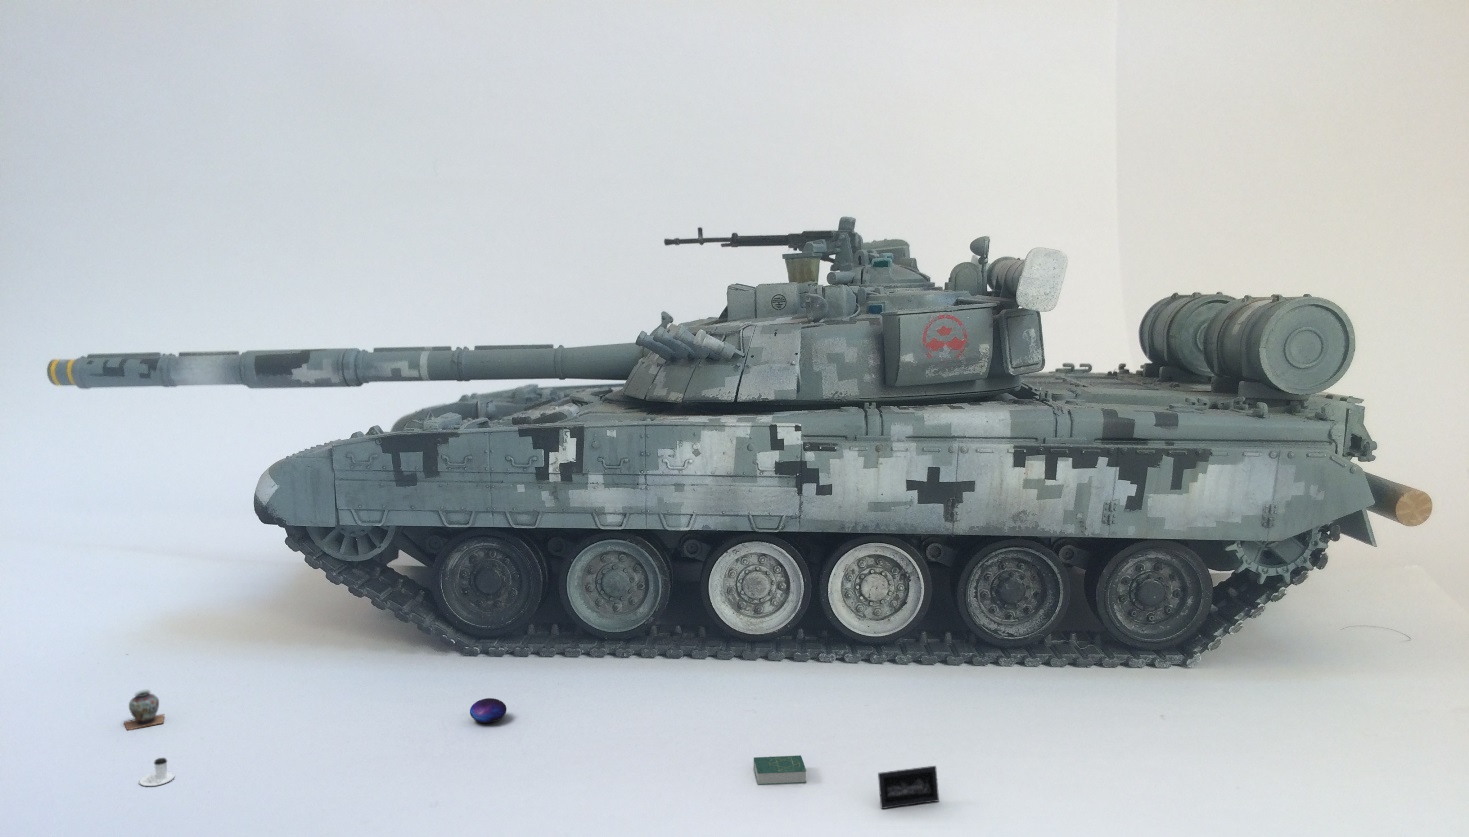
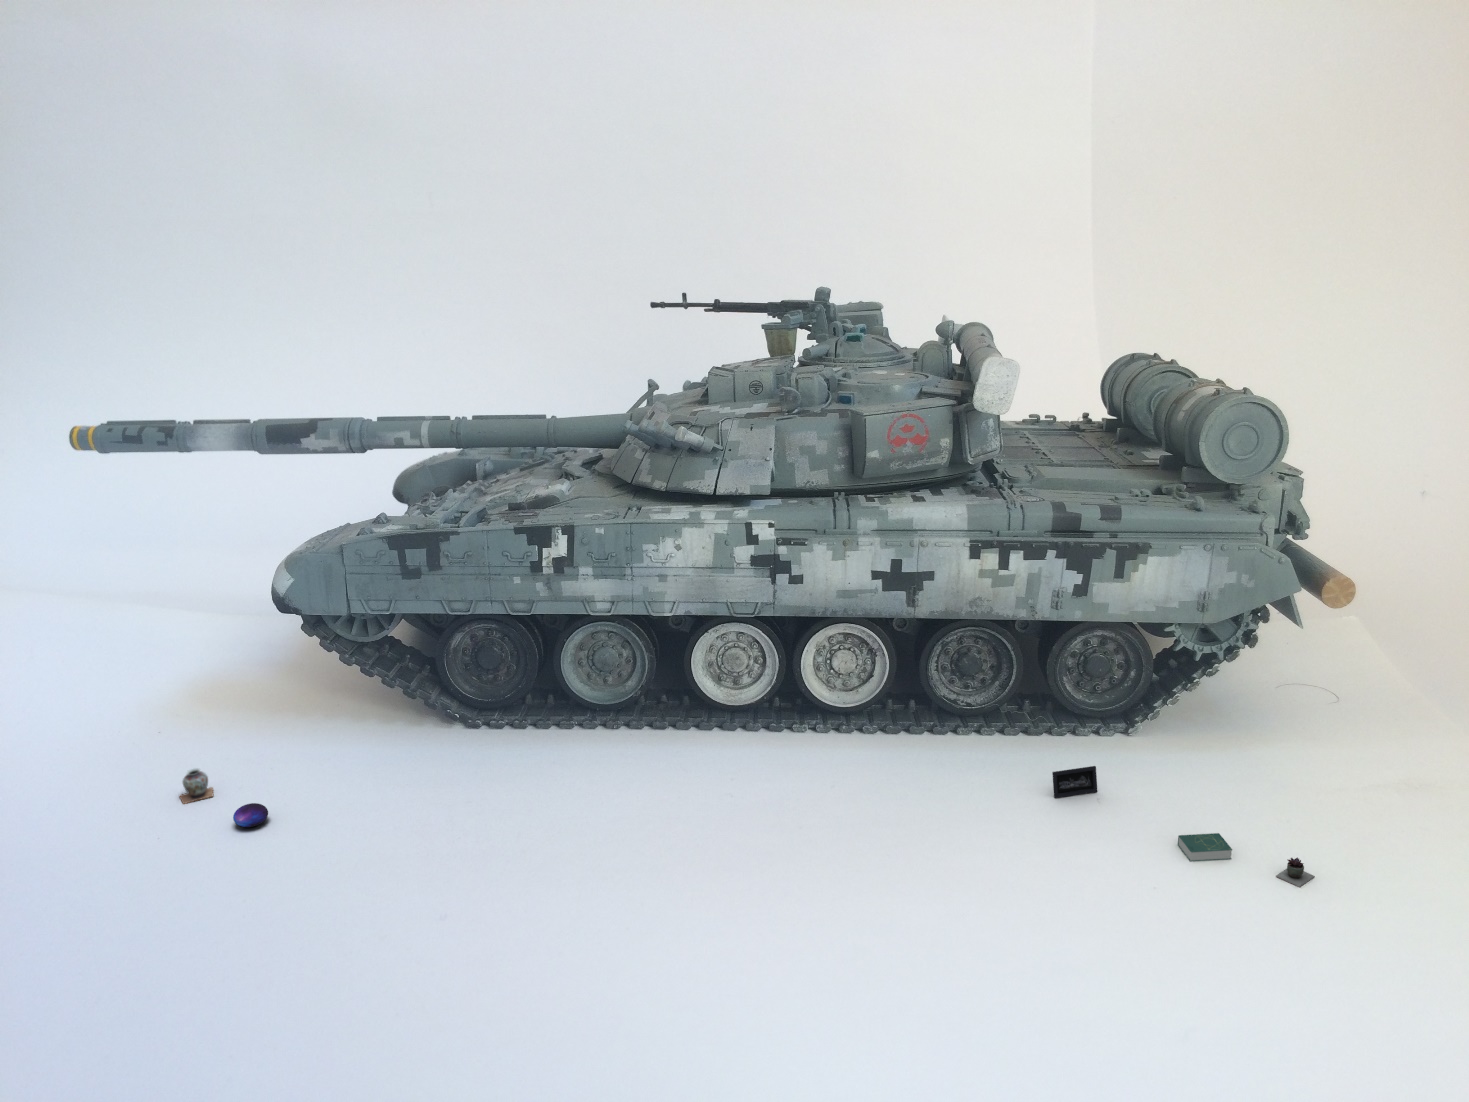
decorative orb: present [470,698,507,723] -> present [233,803,268,827]
book: present [754,755,806,785] -> present [1178,833,1232,861]
coffee cup: present [139,758,174,786] -> none [201,838,230,863]
picture frame: present [878,766,939,809] -> present [1052,766,1097,798]
succulent plant: none [1399,777,1444,811] -> present [1276,858,1315,887]

